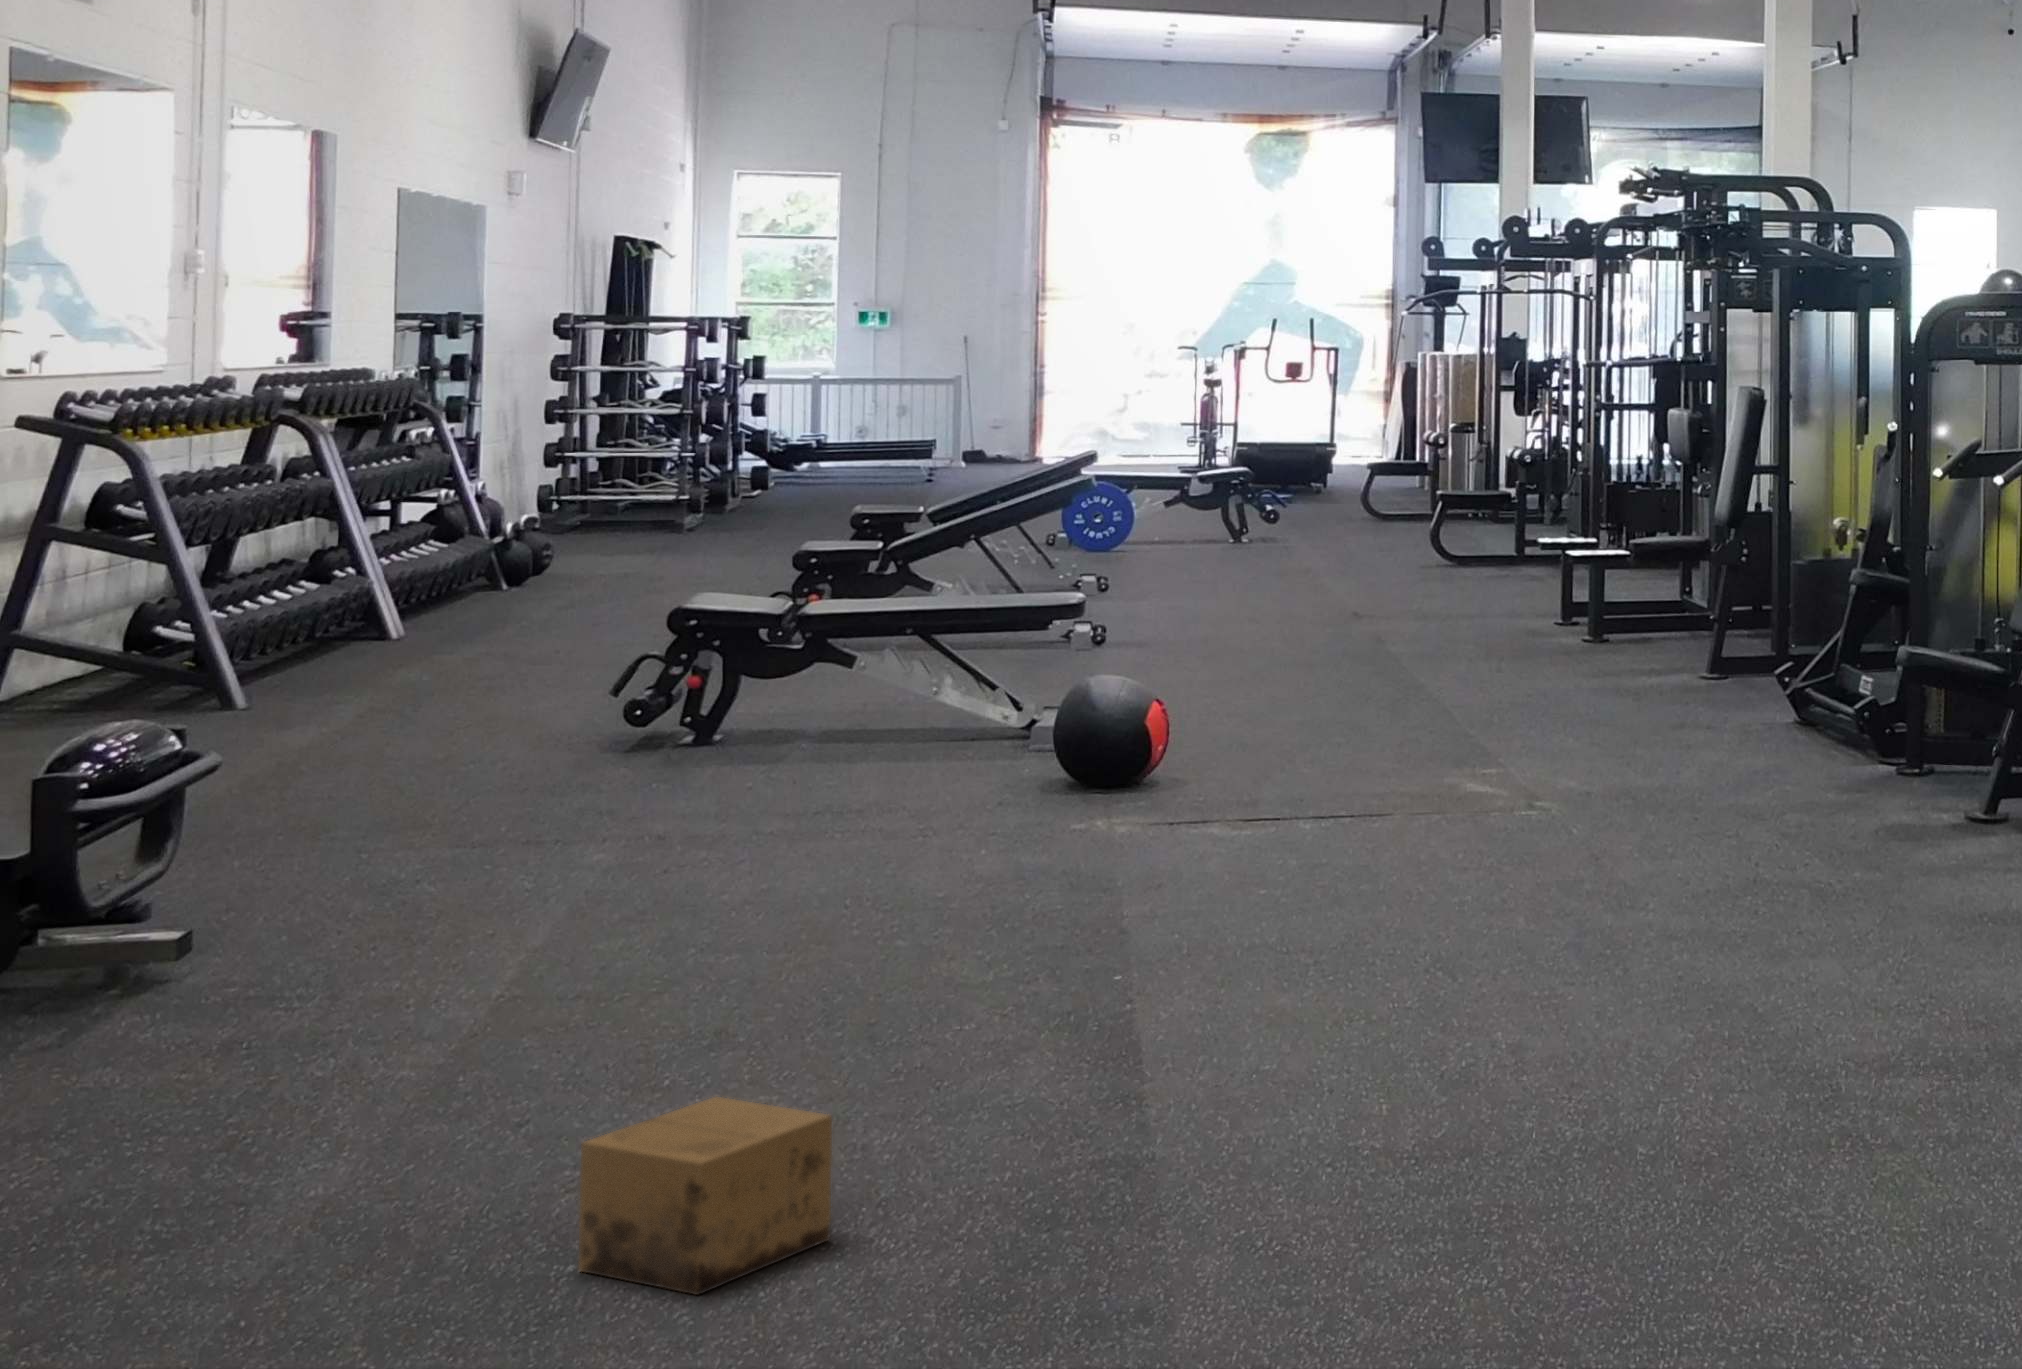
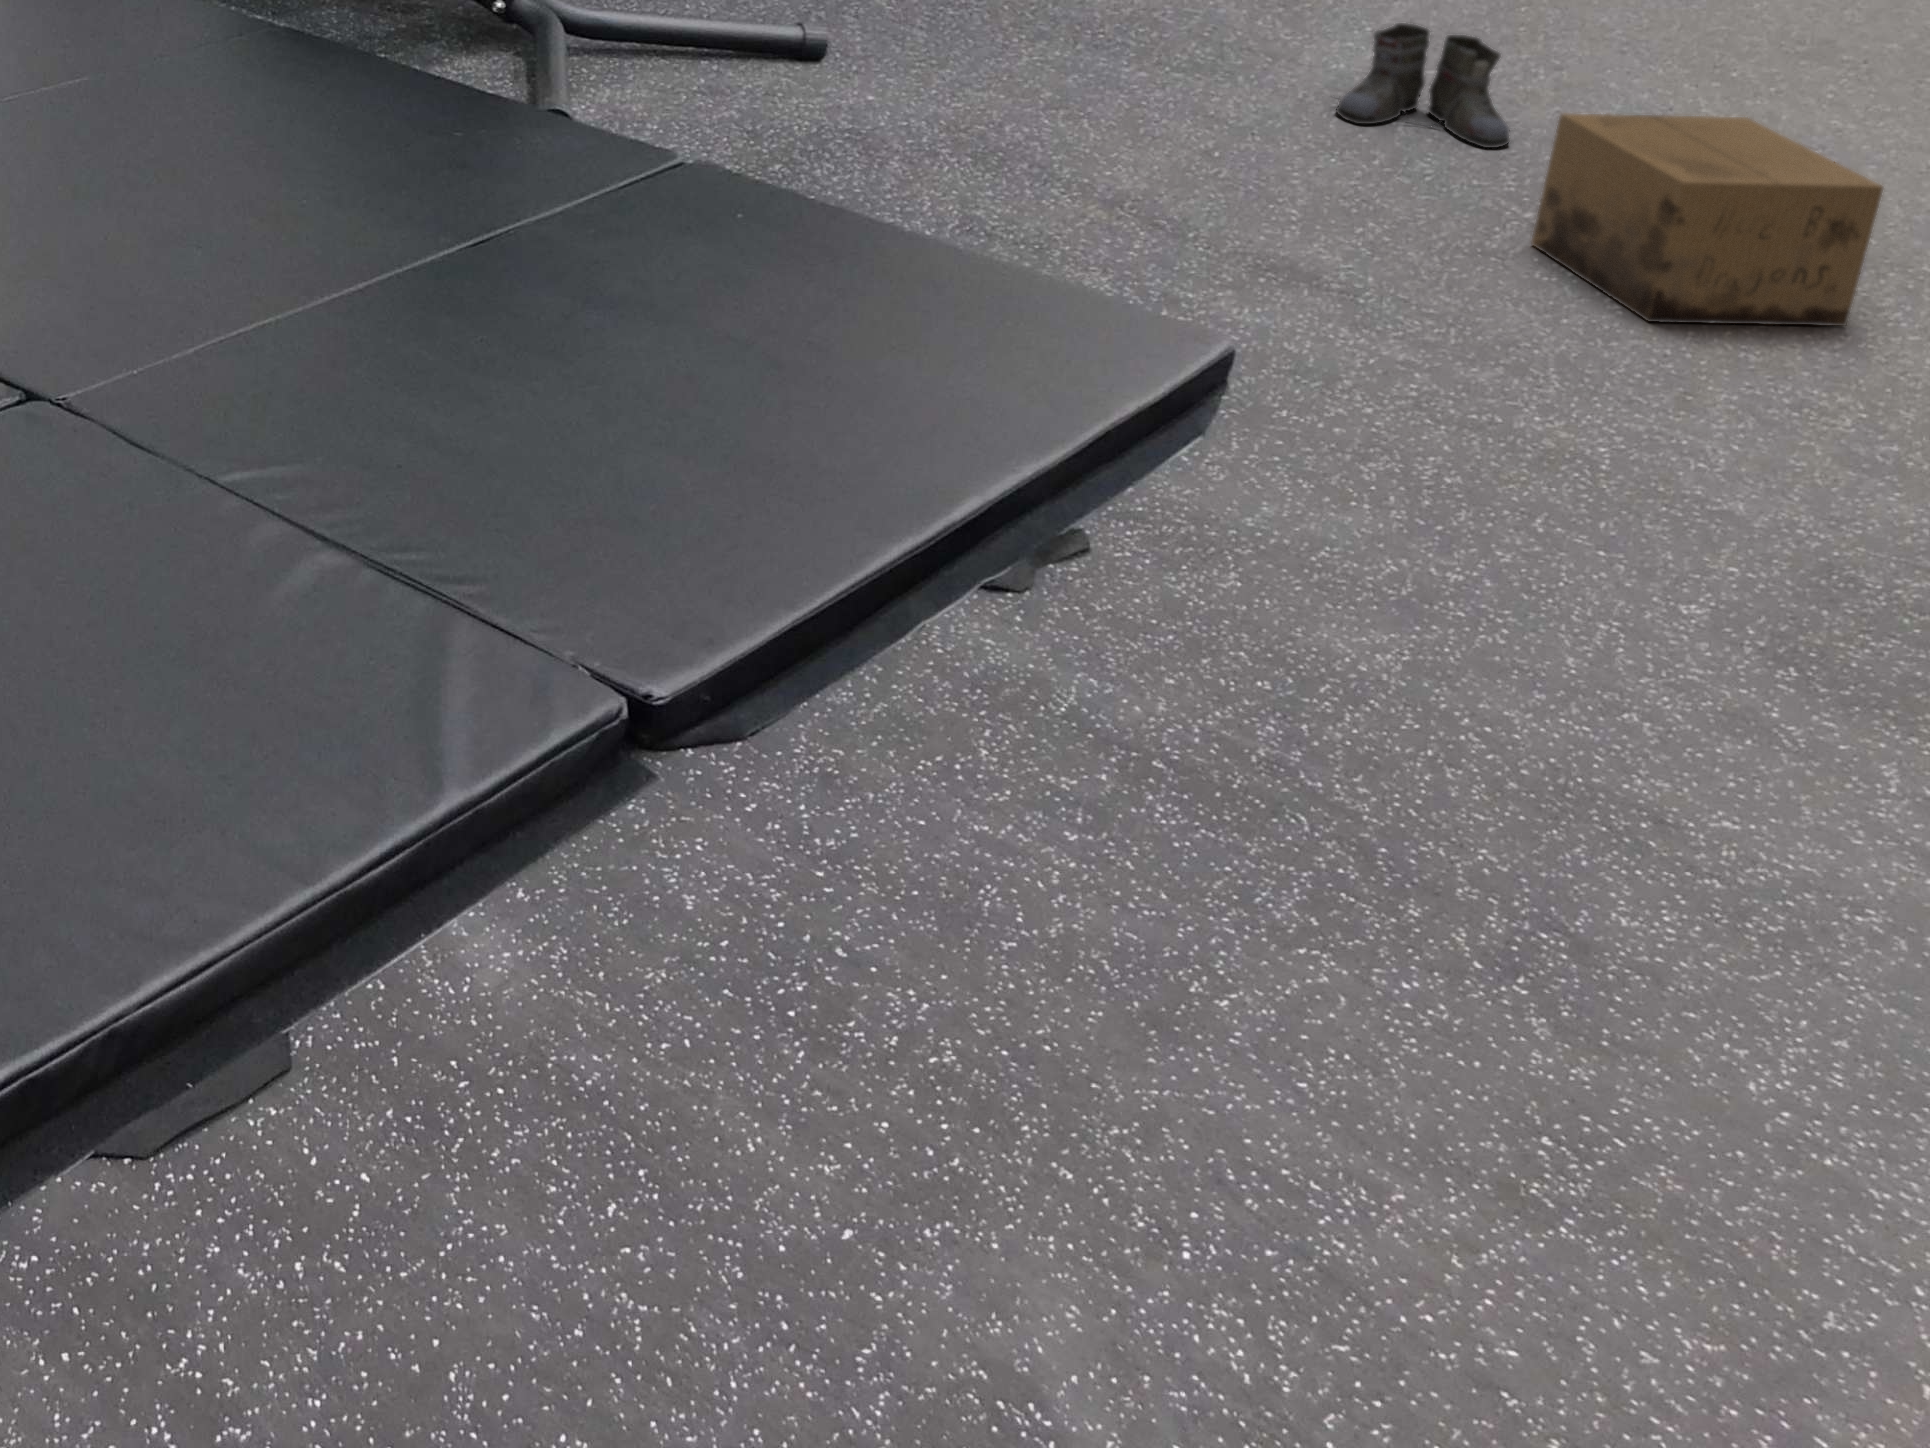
boots: none [335,1105,515,1226] -> present [1336,23,1509,148]

